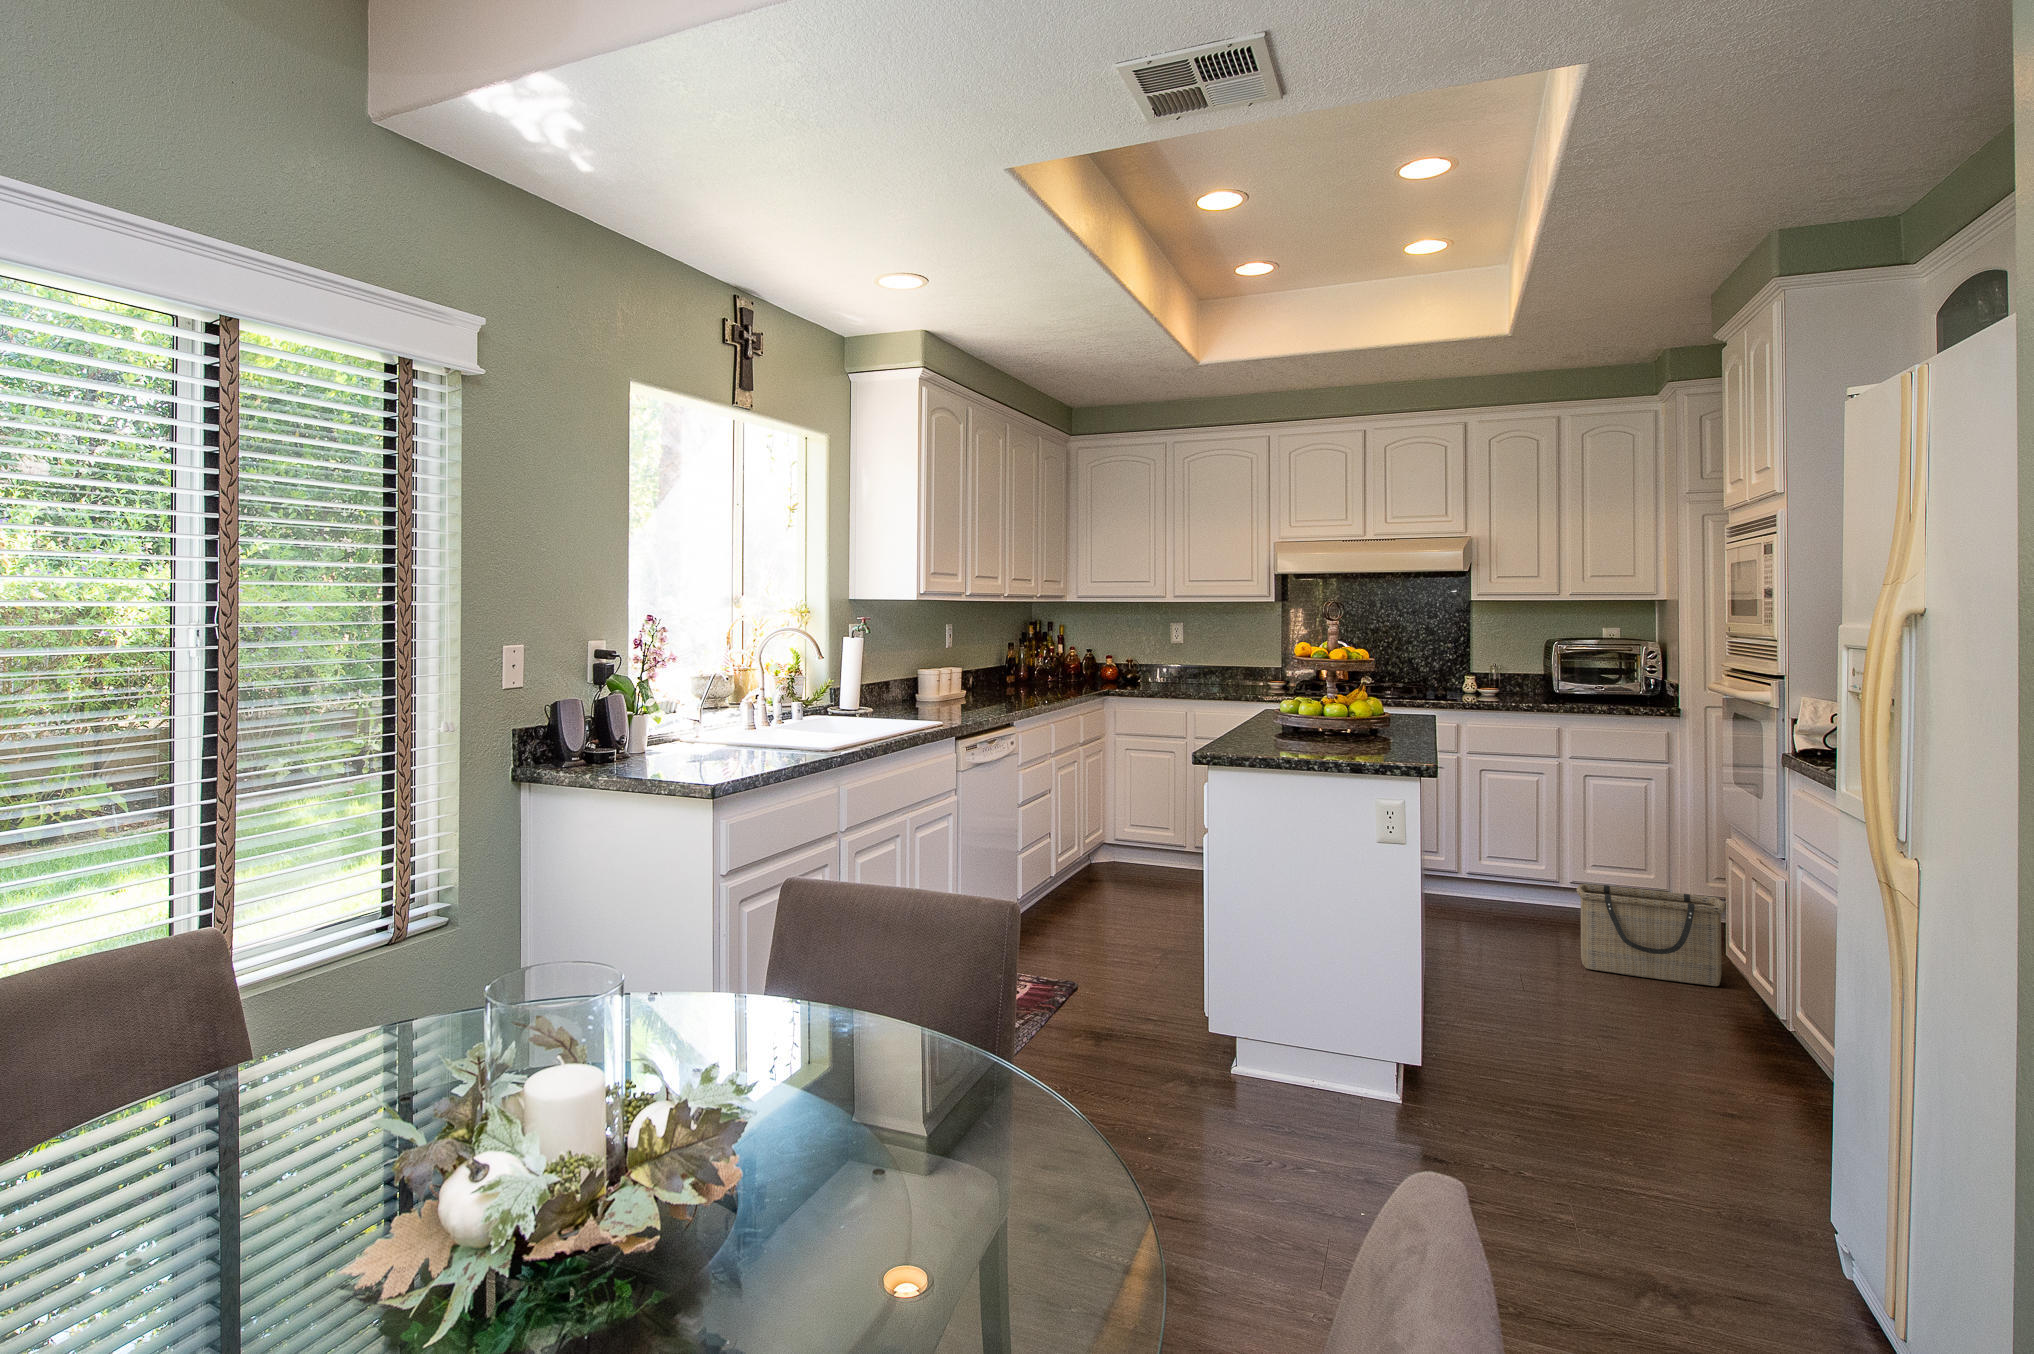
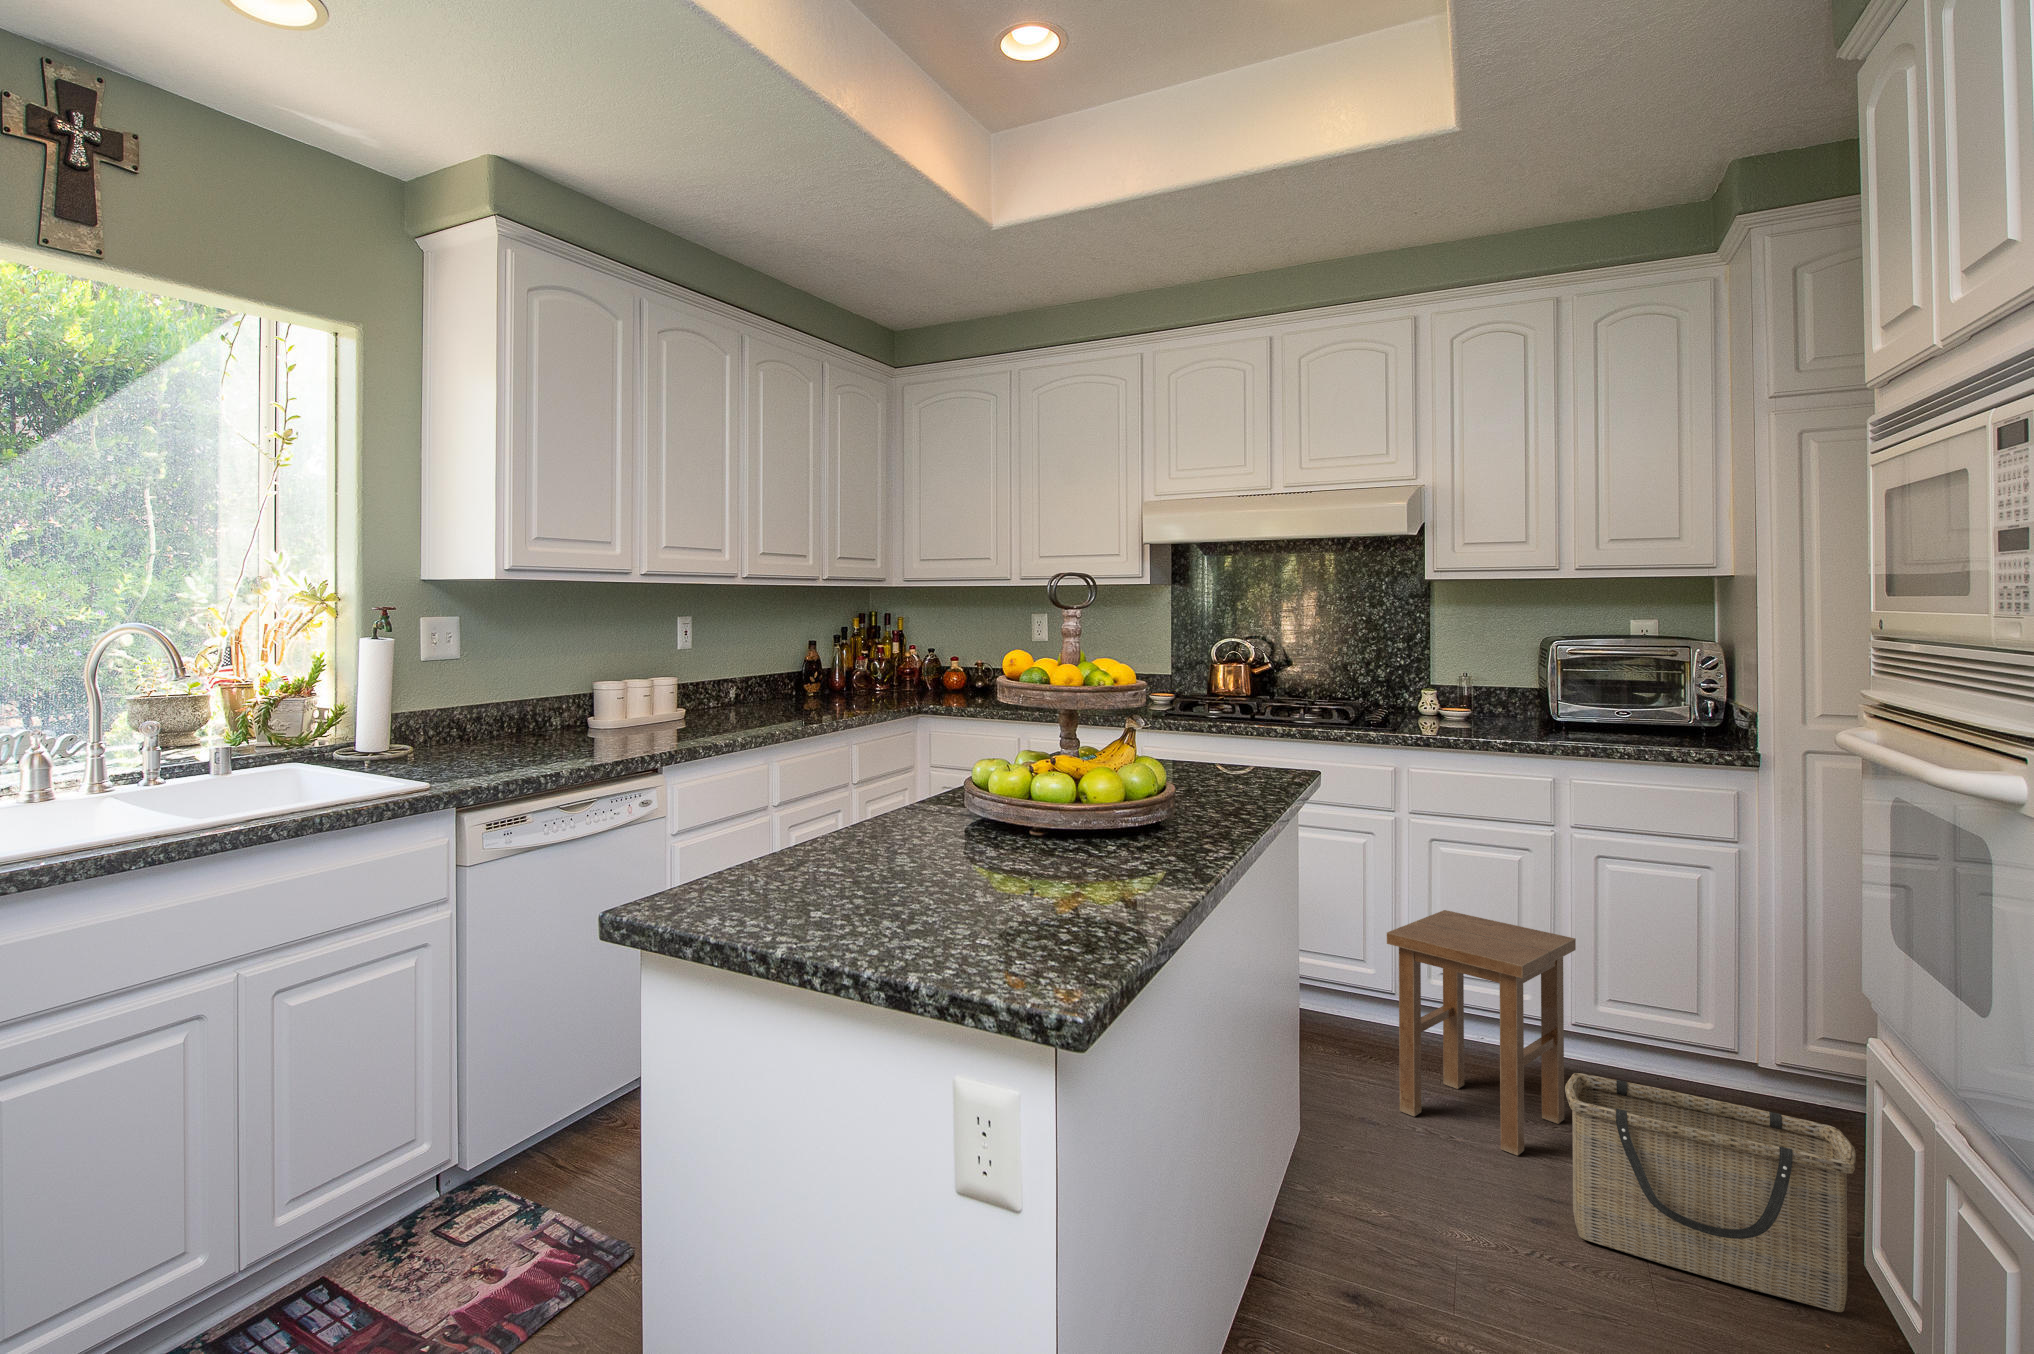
stool: none [1465,811,1576,943] -> present [1387,910,1576,1156]

